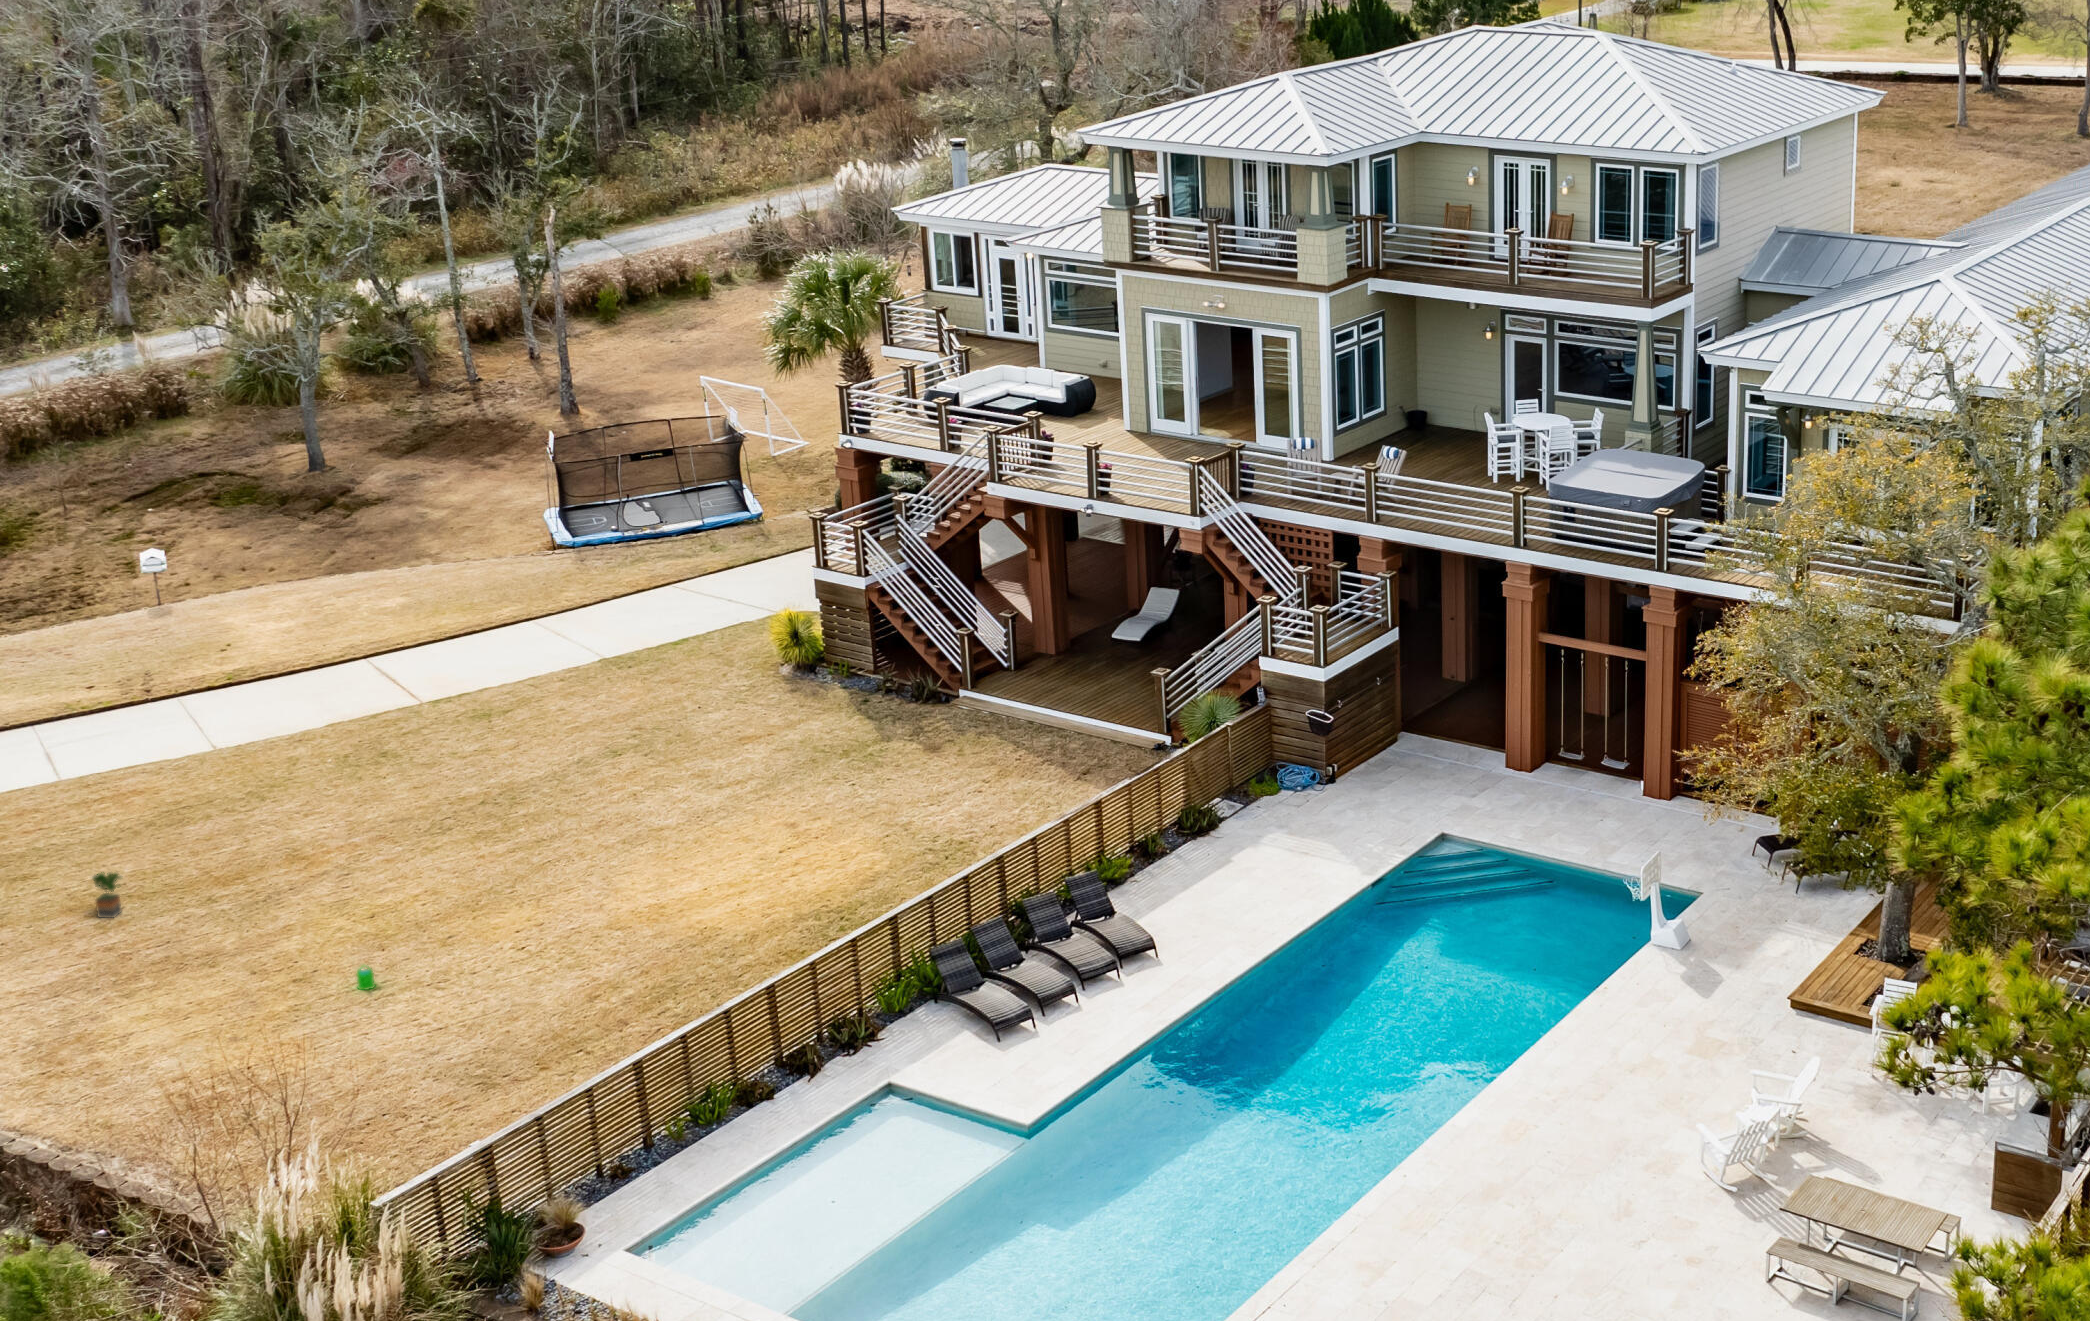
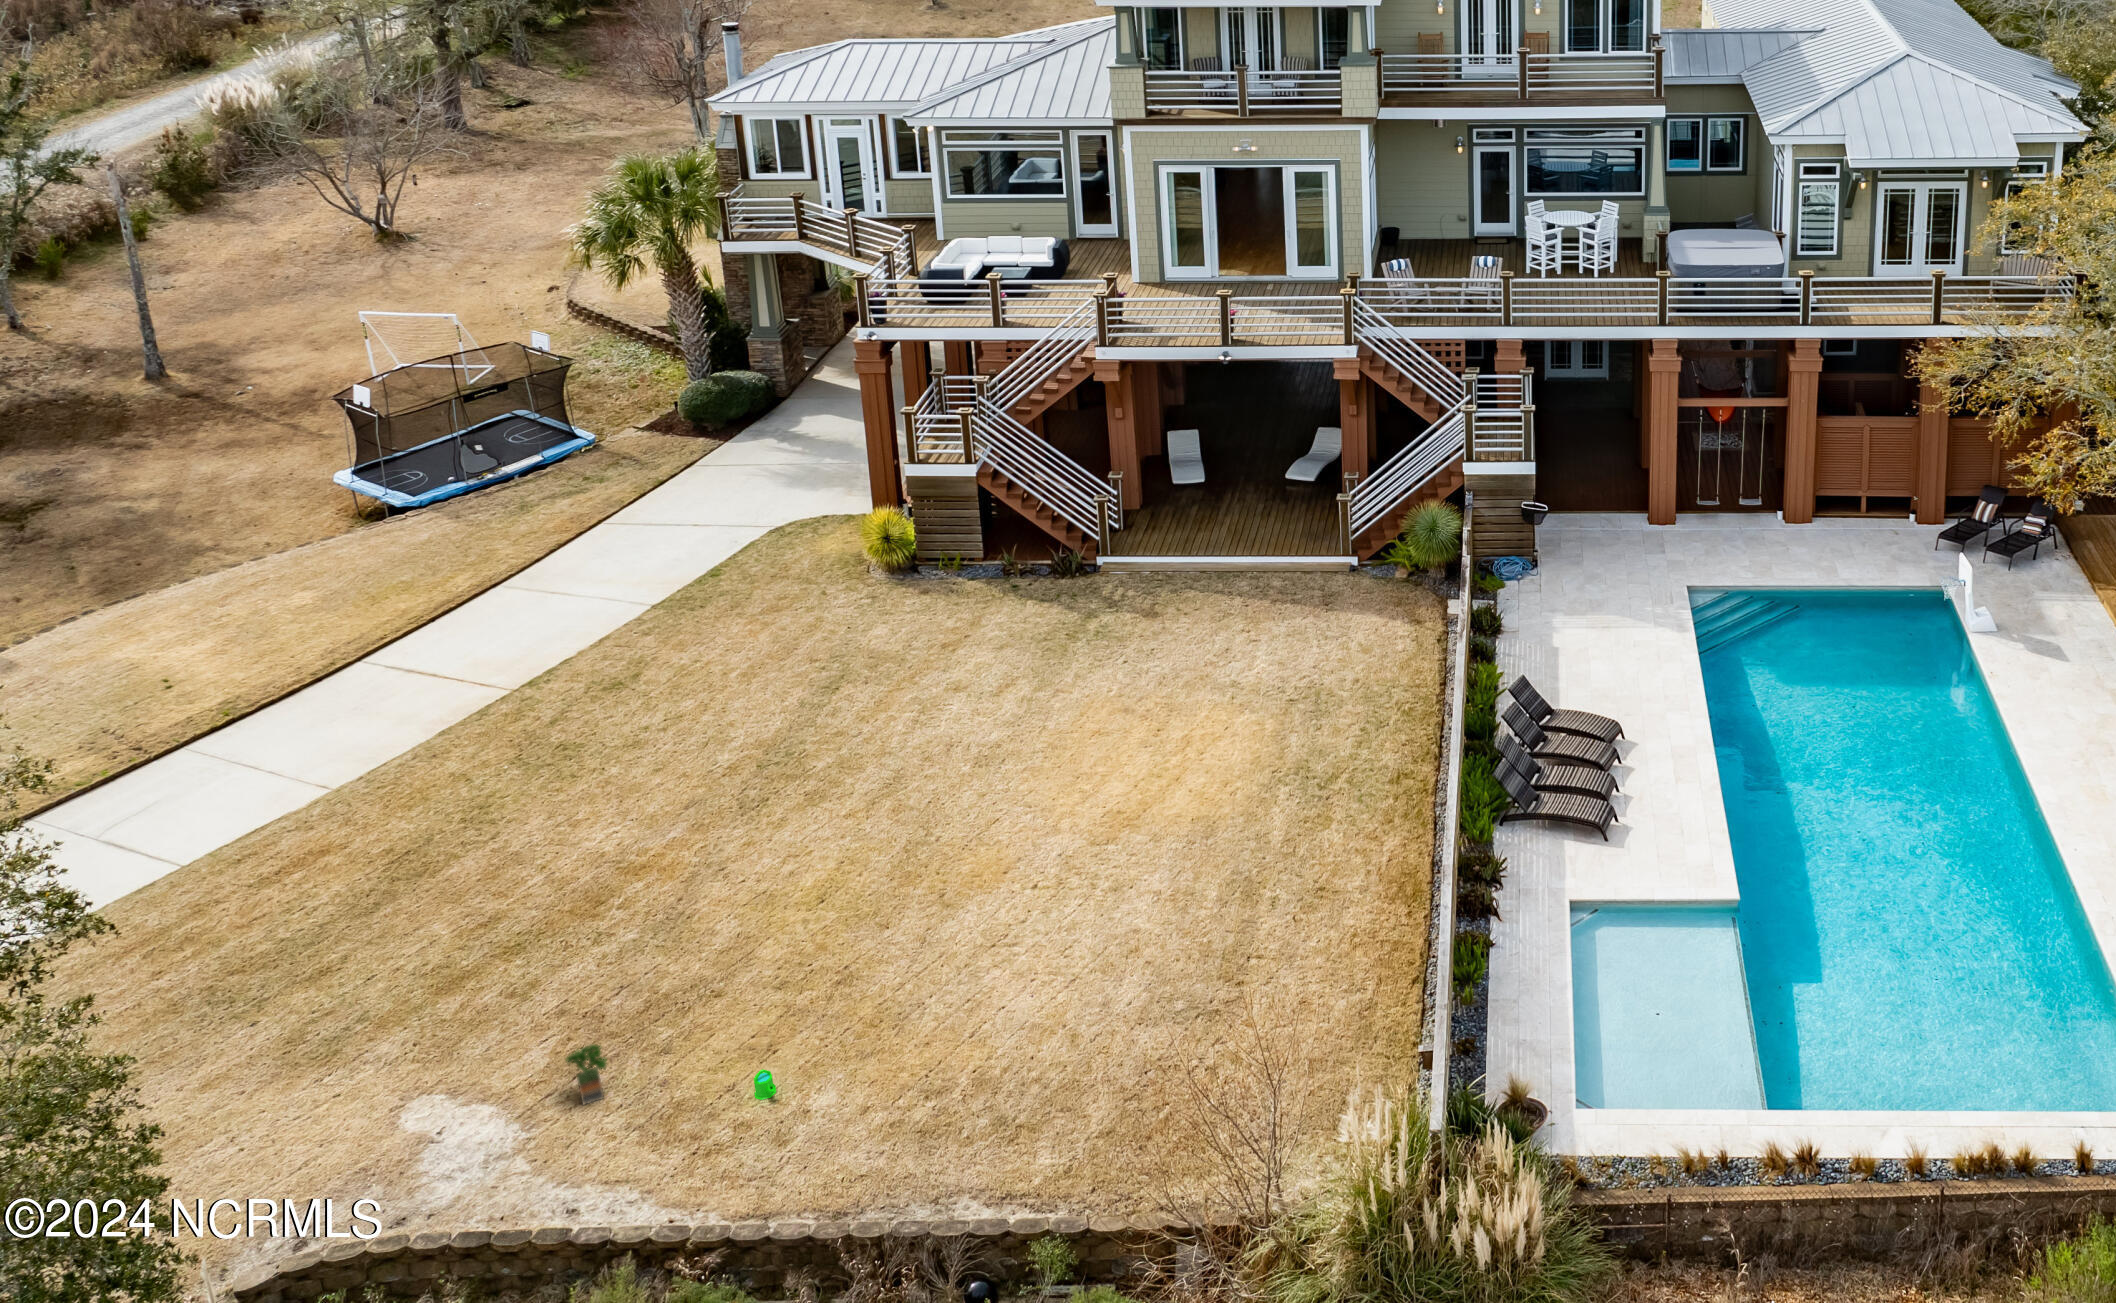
watering can: present [356,966,375,990] -> present [754,1069,776,1100]

